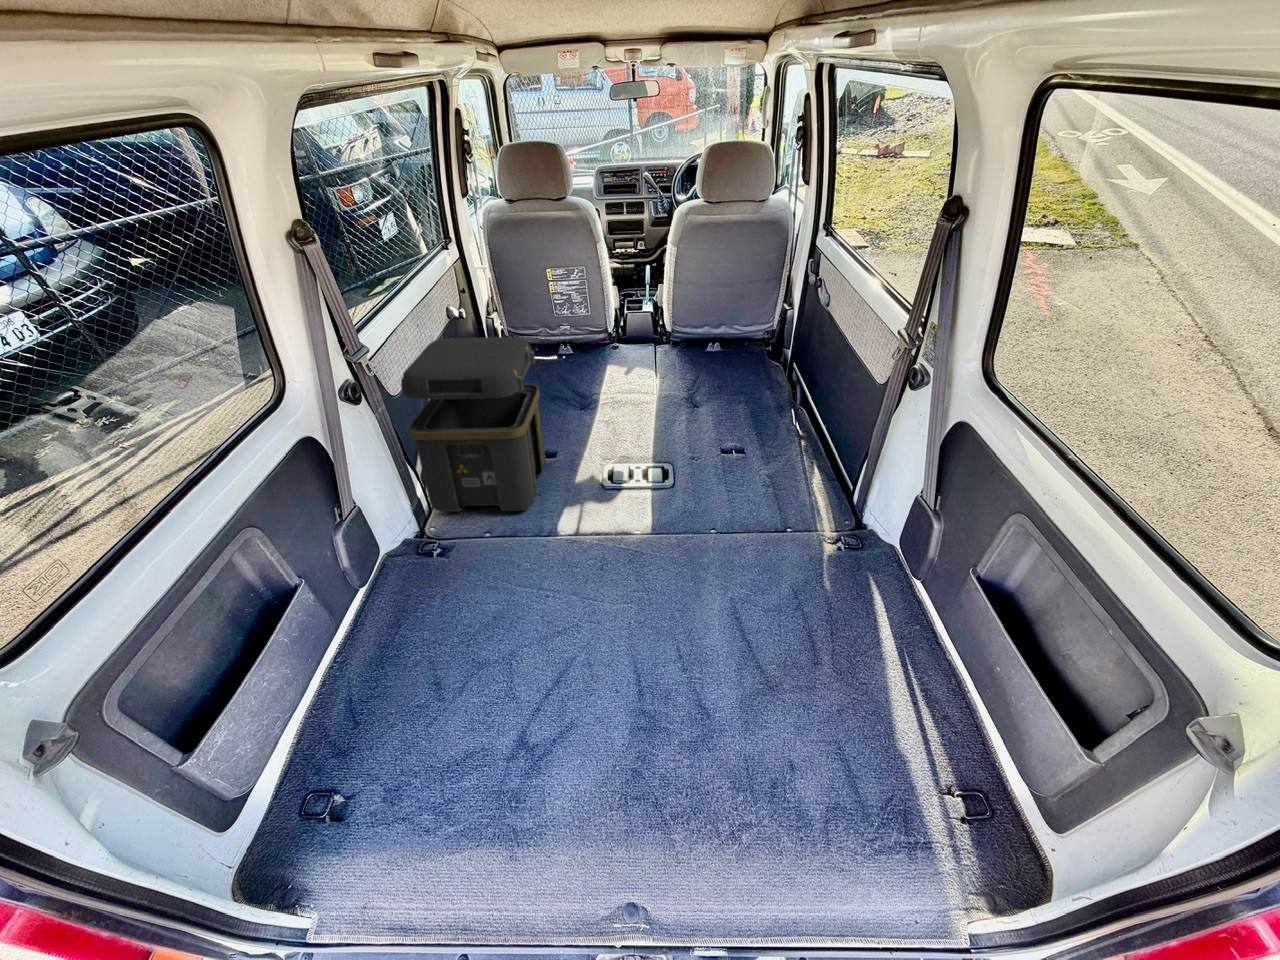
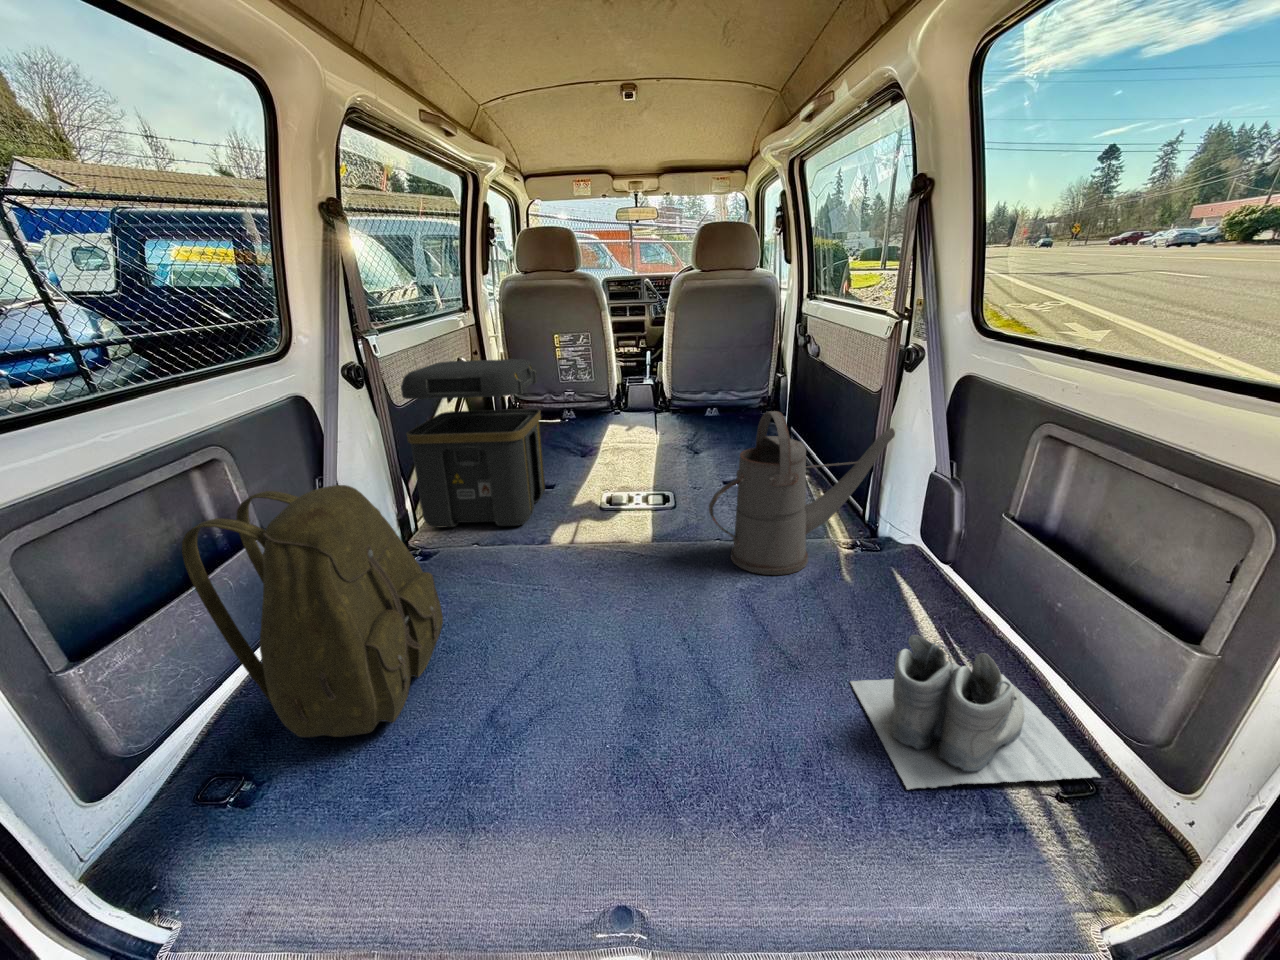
watering can: none [706,432,887,580] -> present [709,411,895,575]
backpack: none [258,554,471,762] -> present [182,485,443,737]
boots: none [818,685,999,811] -> present [850,635,1100,790]

